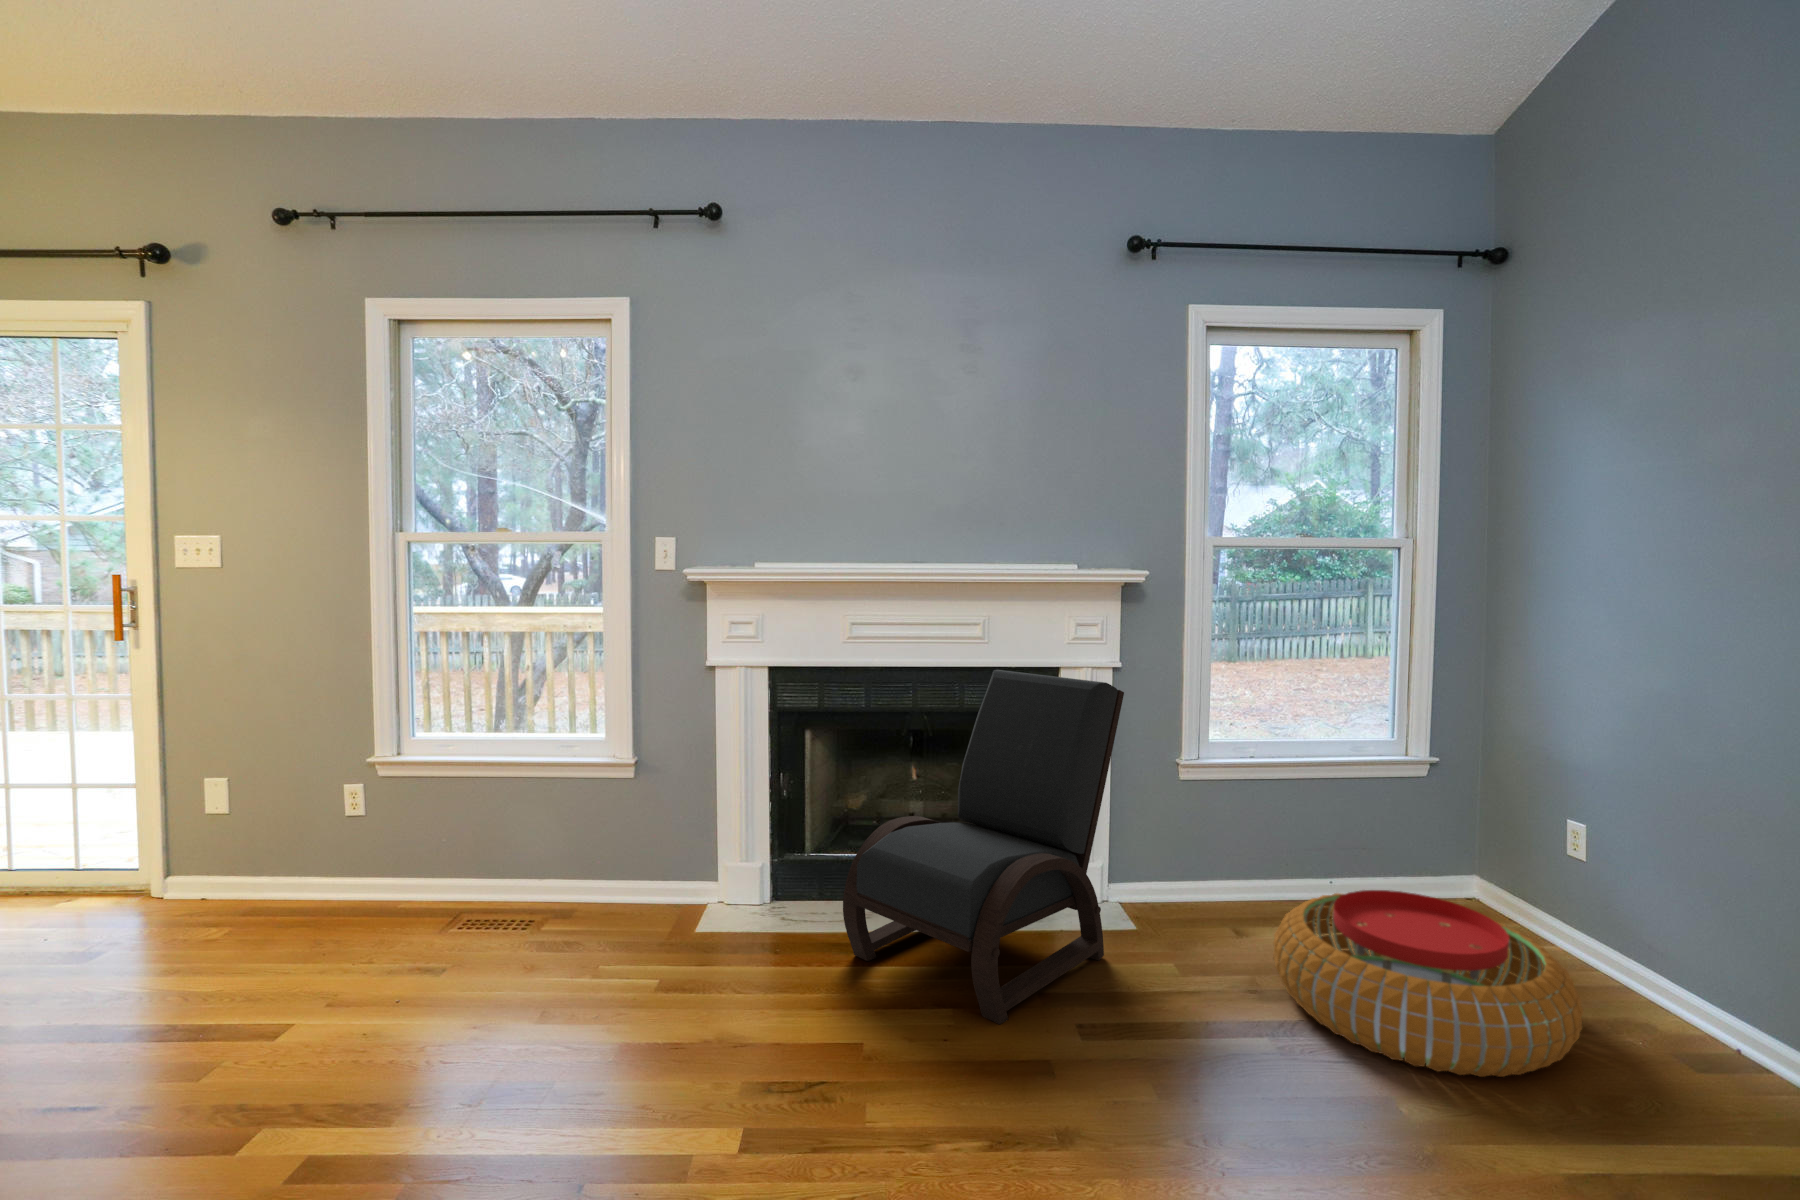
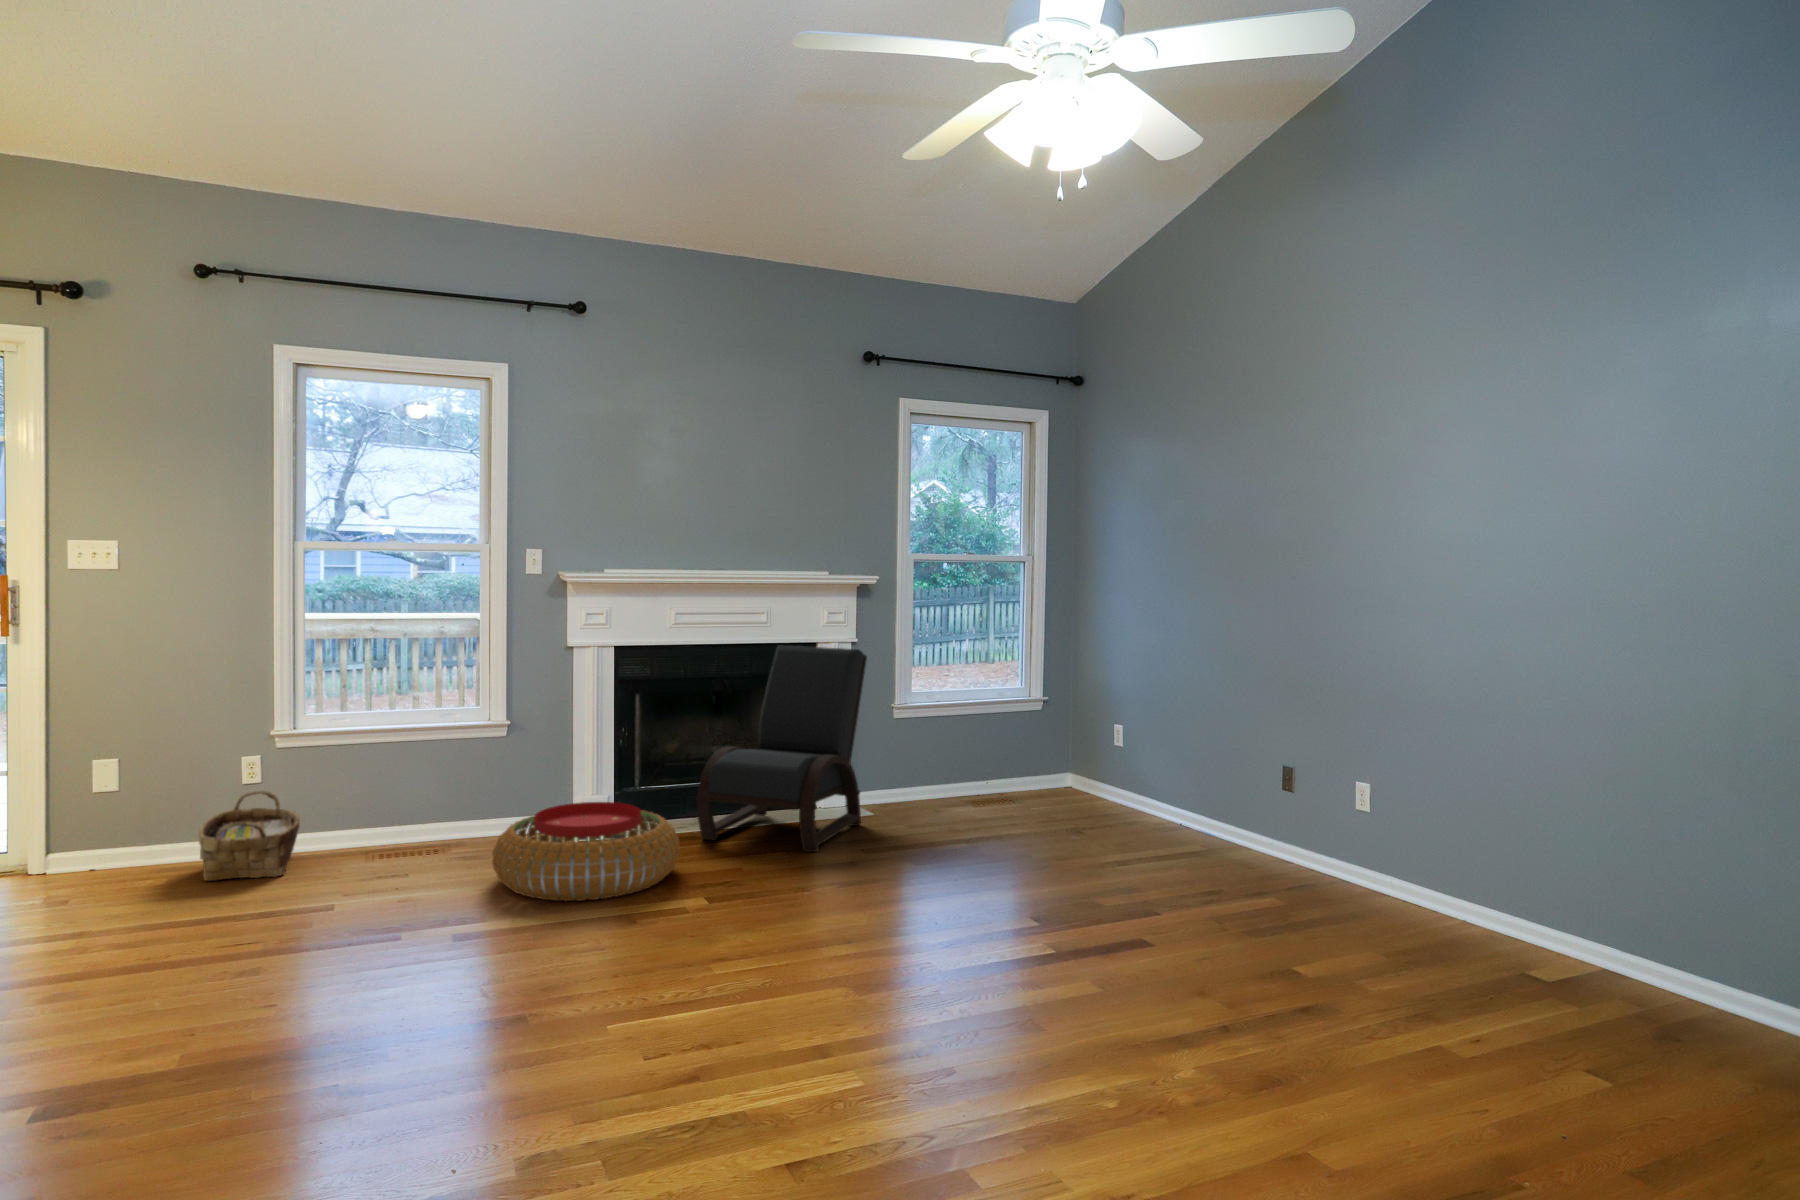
woven basket: none [240,827,388,947] -> present [198,791,300,881]
pouf: present [1273,890,1583,1077] -> present [492,802,680,901]

